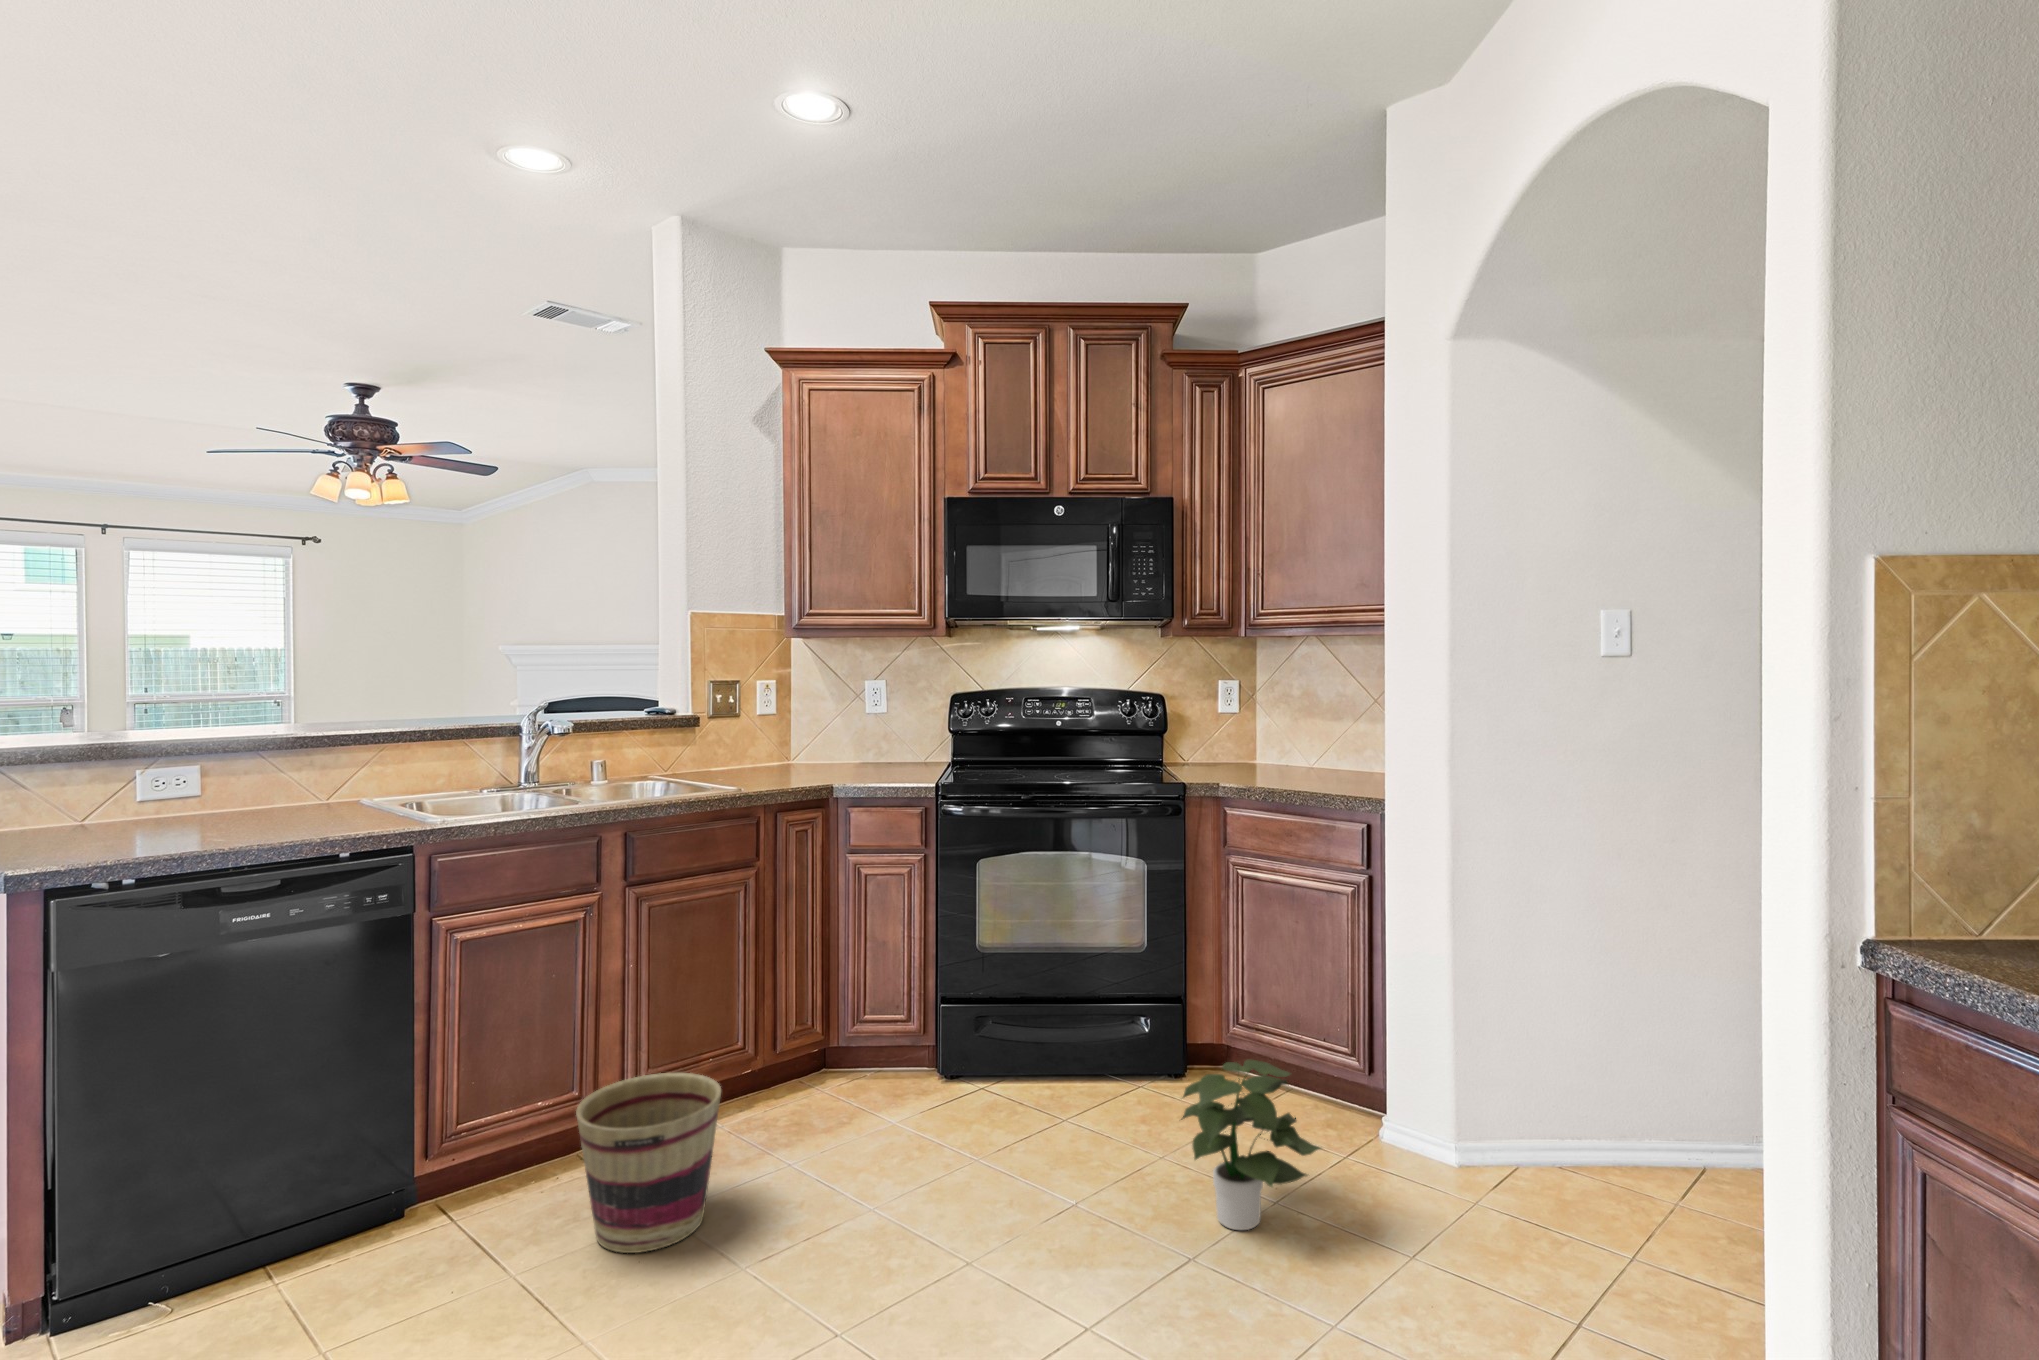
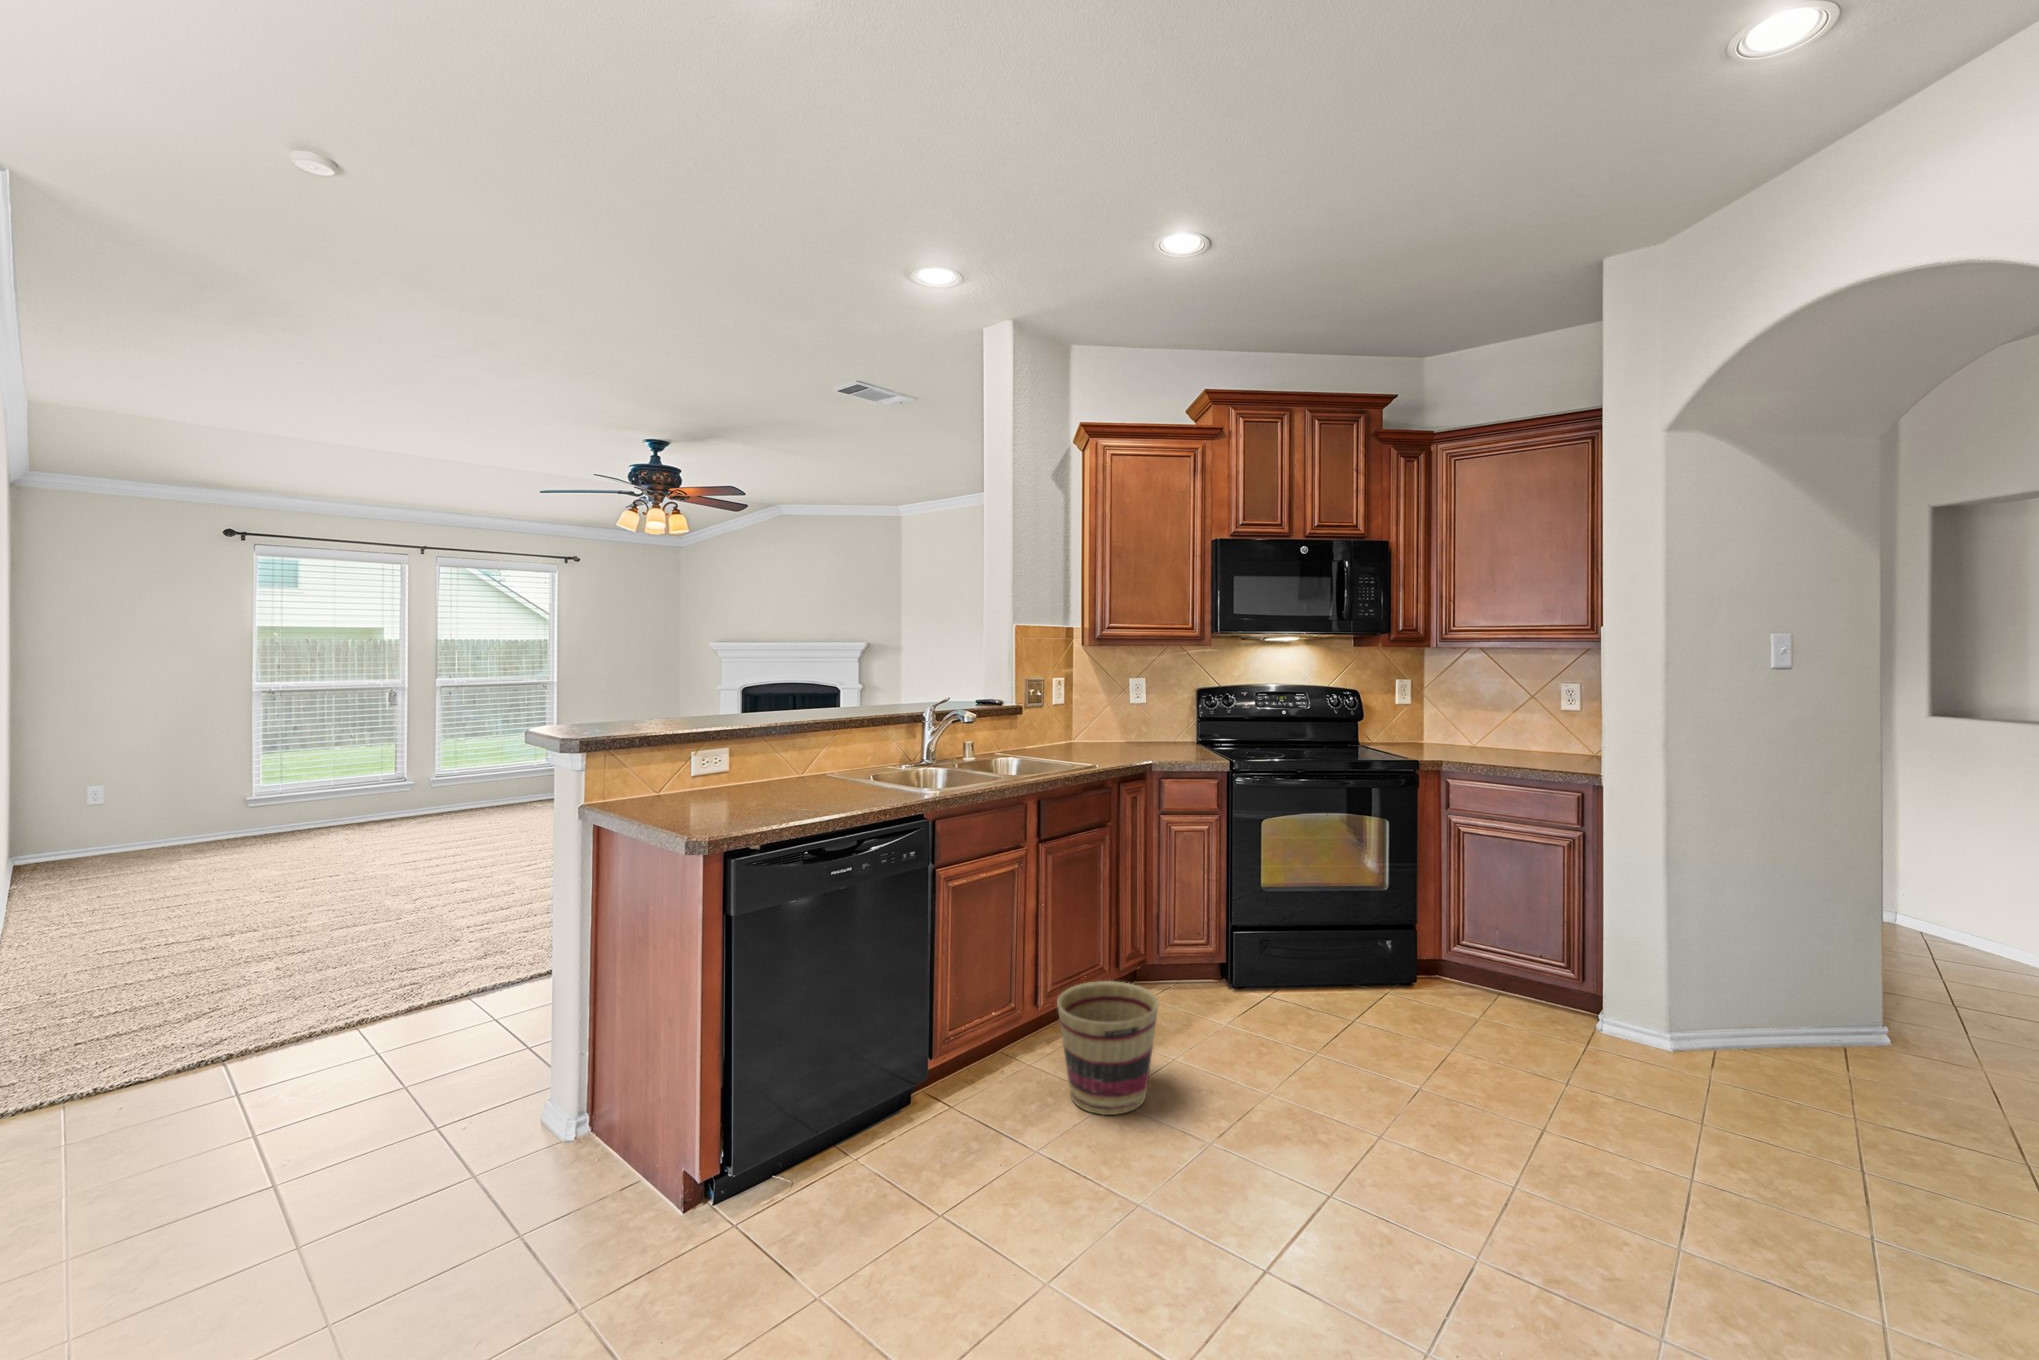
potted plant: present [1182,1060,1321,1230] -> none [1486,964,1610,1090]

